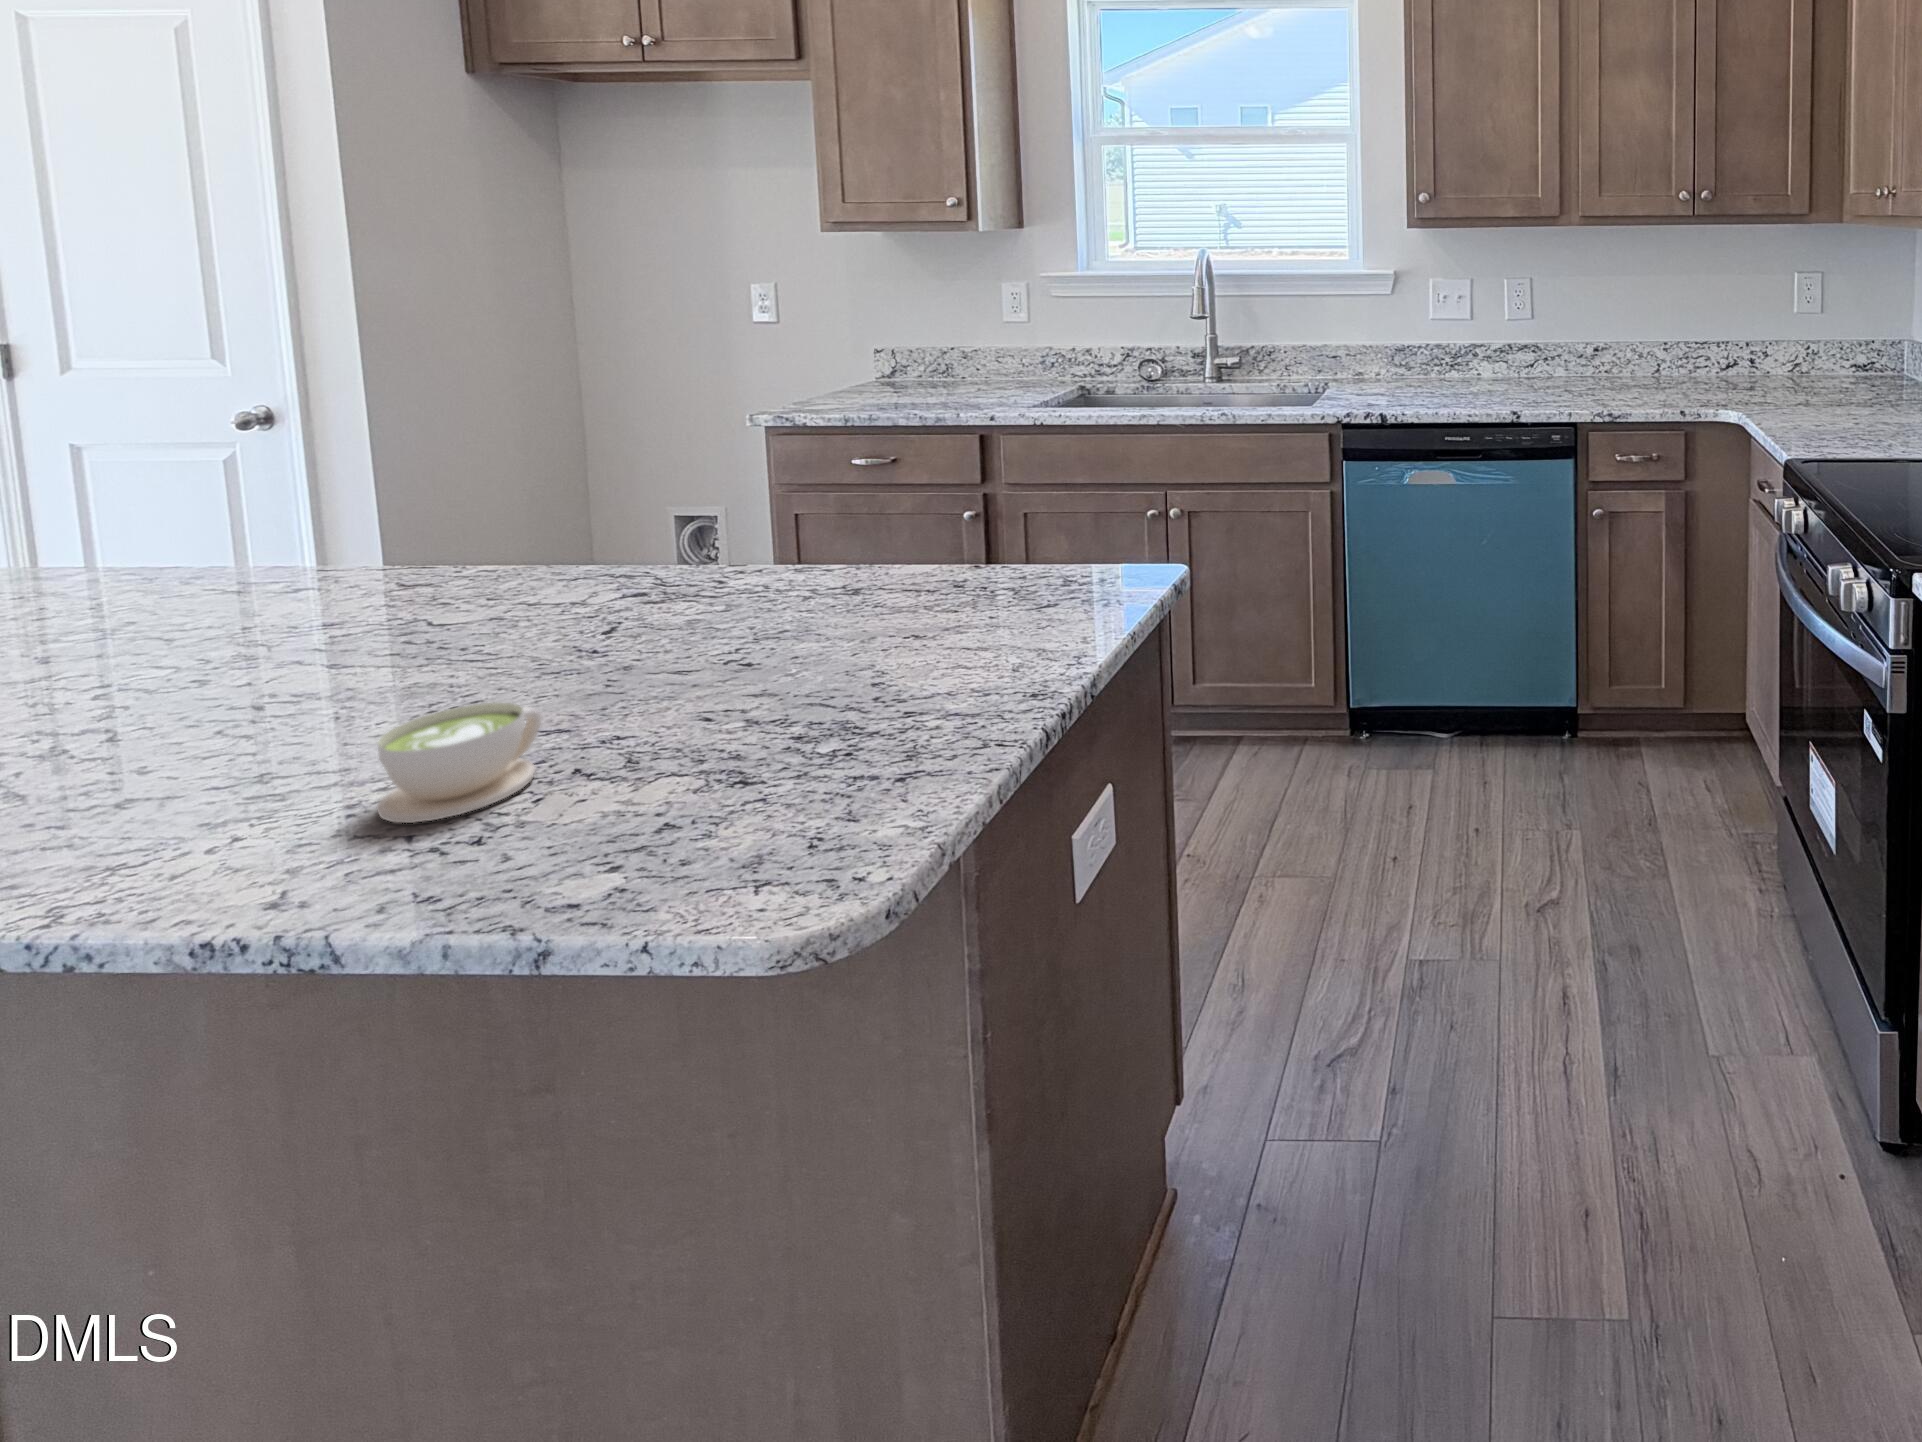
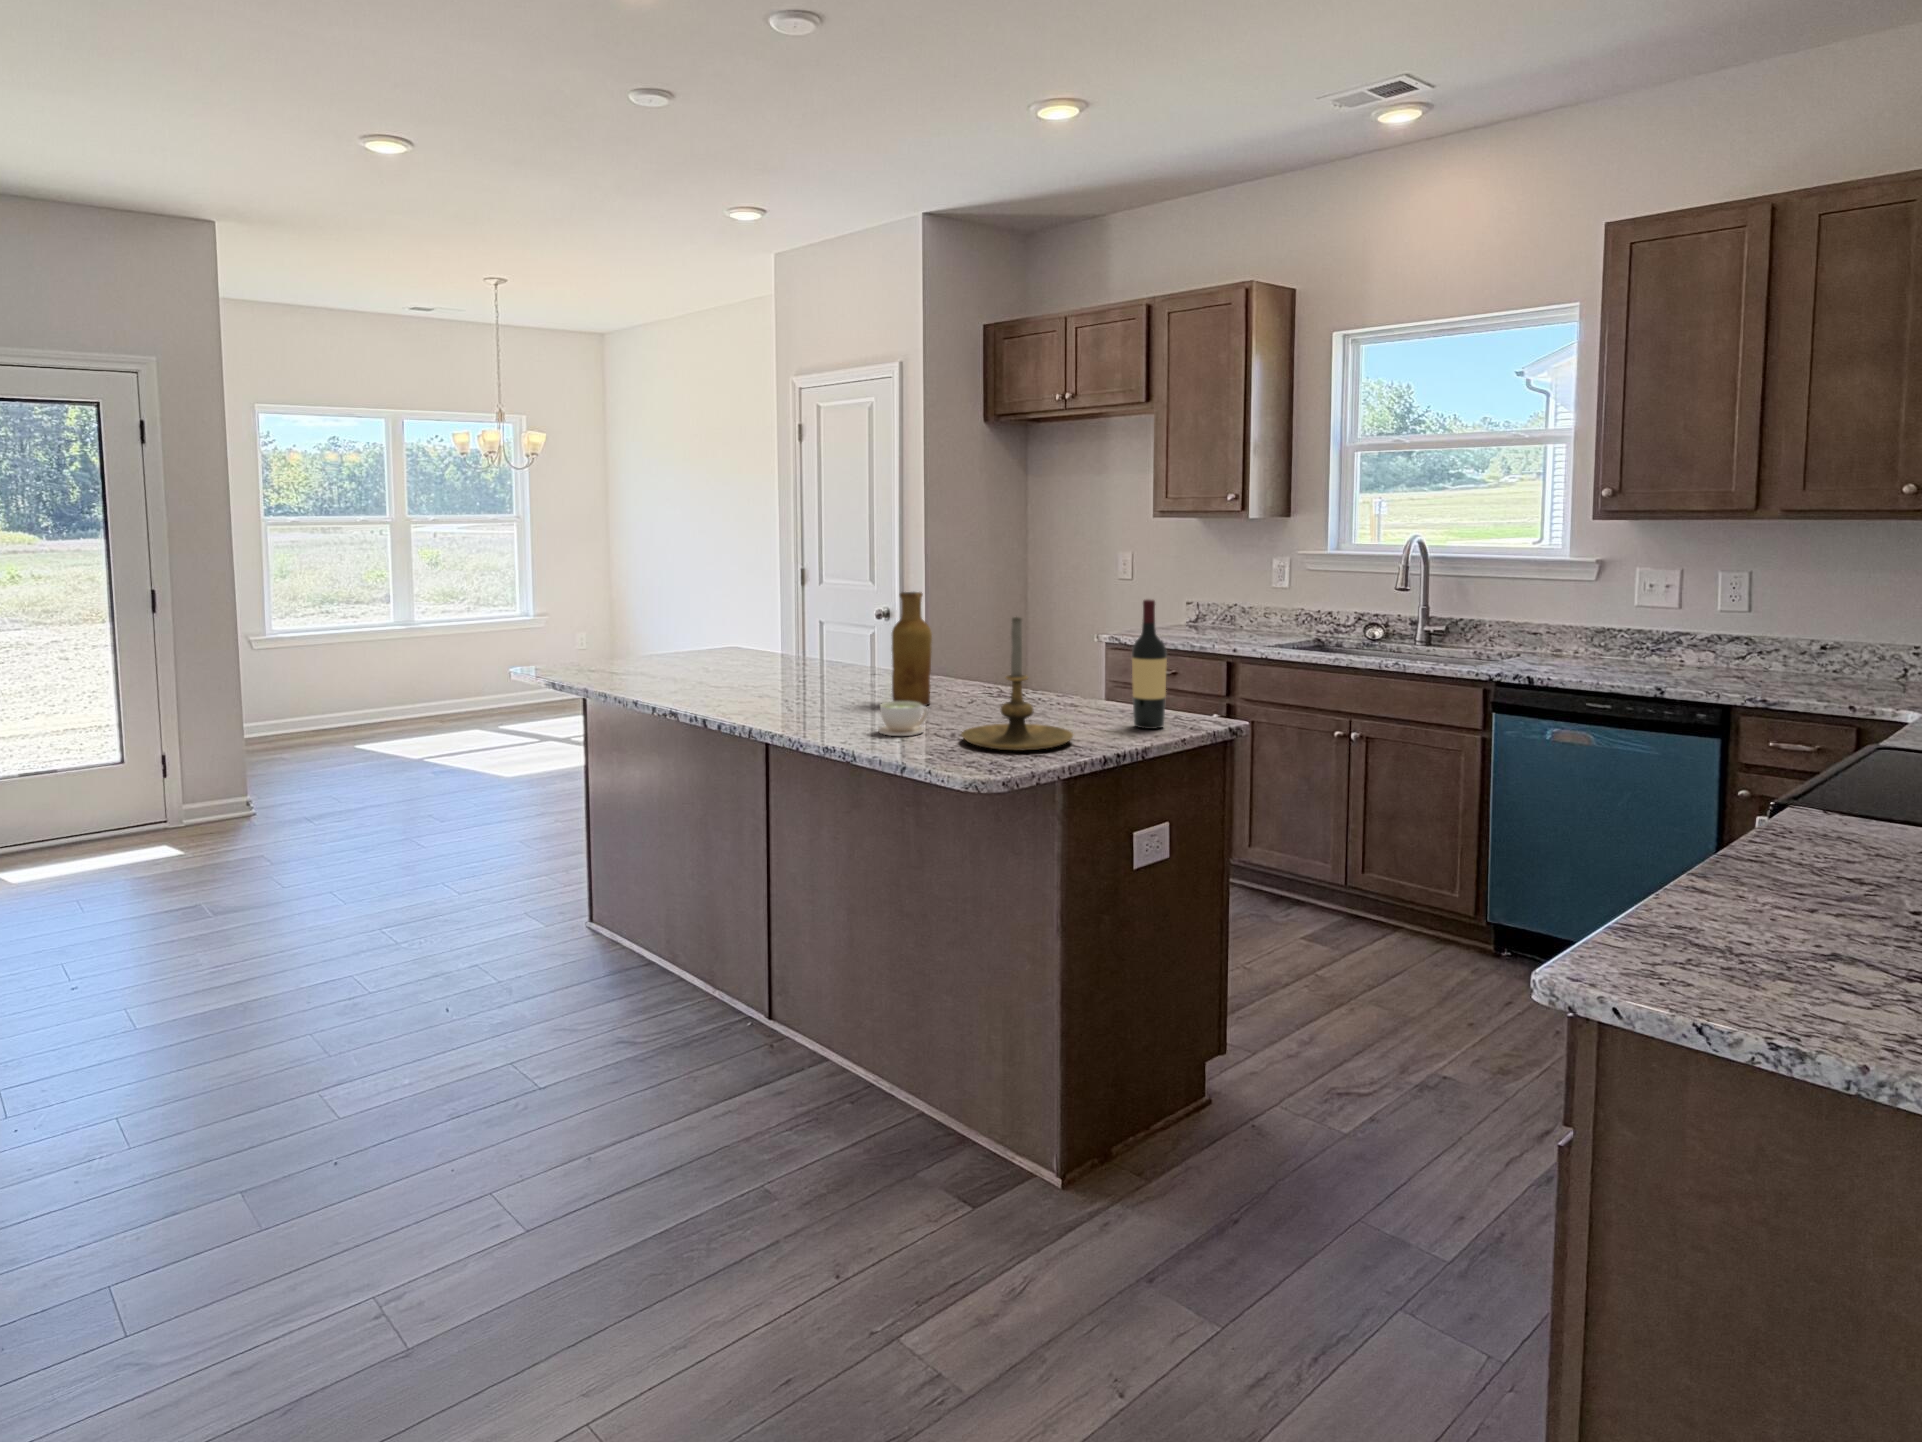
wine bottle: none [1014,383,1082,621] -> present [1132,599,1167,729]
vase: none [360,411,496,687] -> present [892,592,932,706]
candle holder: none [670,460,961,789] -> present [961,617,1074,750]

